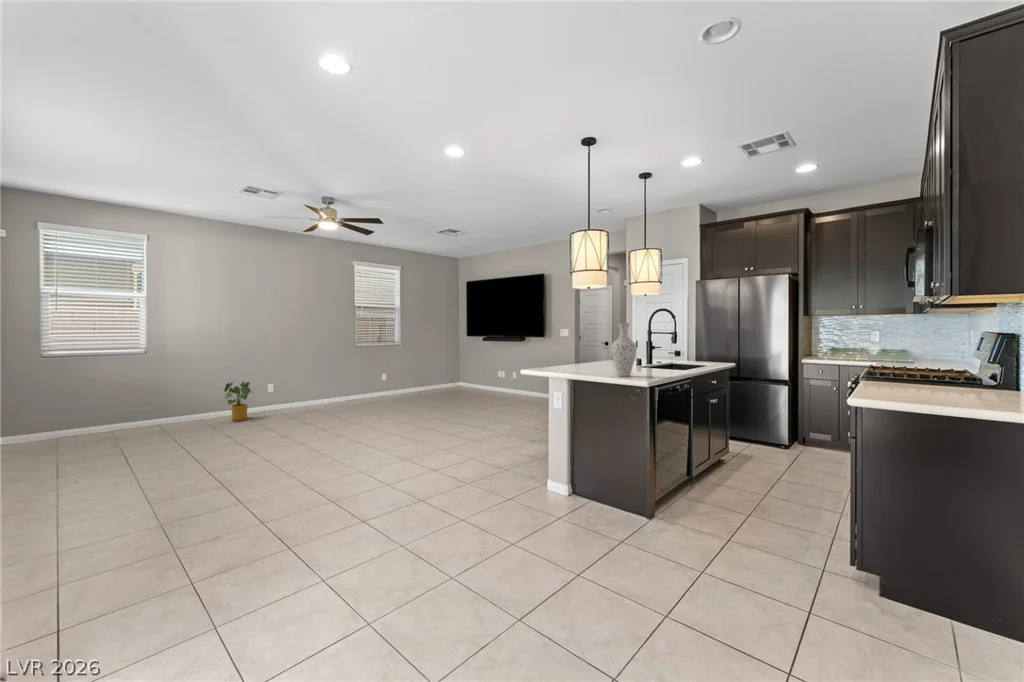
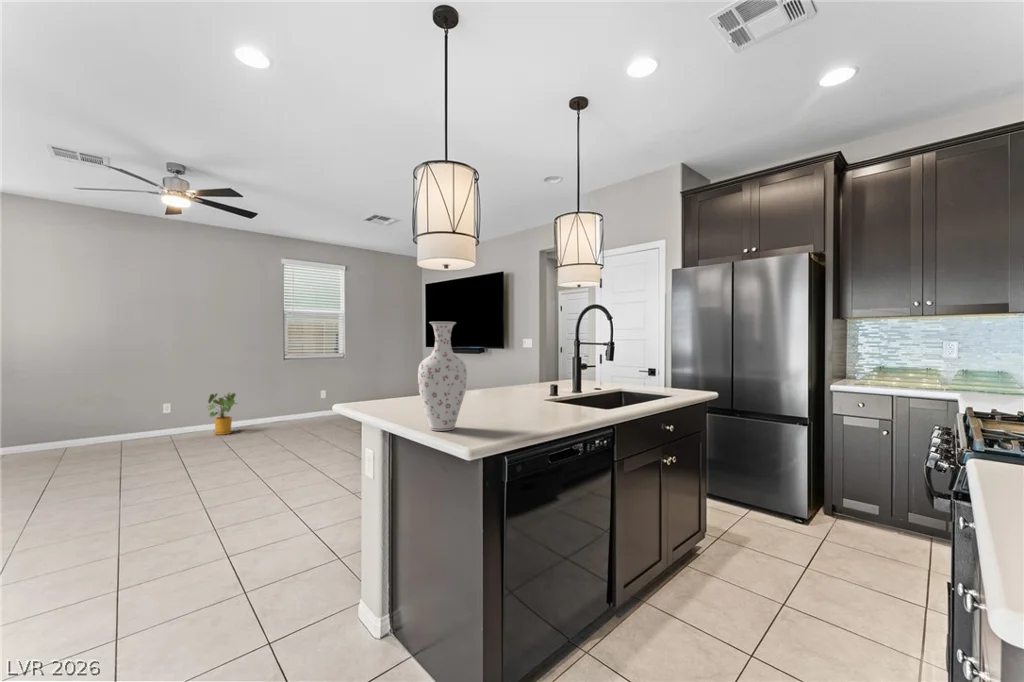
house plant: present [224,382,252,421] -> present [208,393,236,435]

